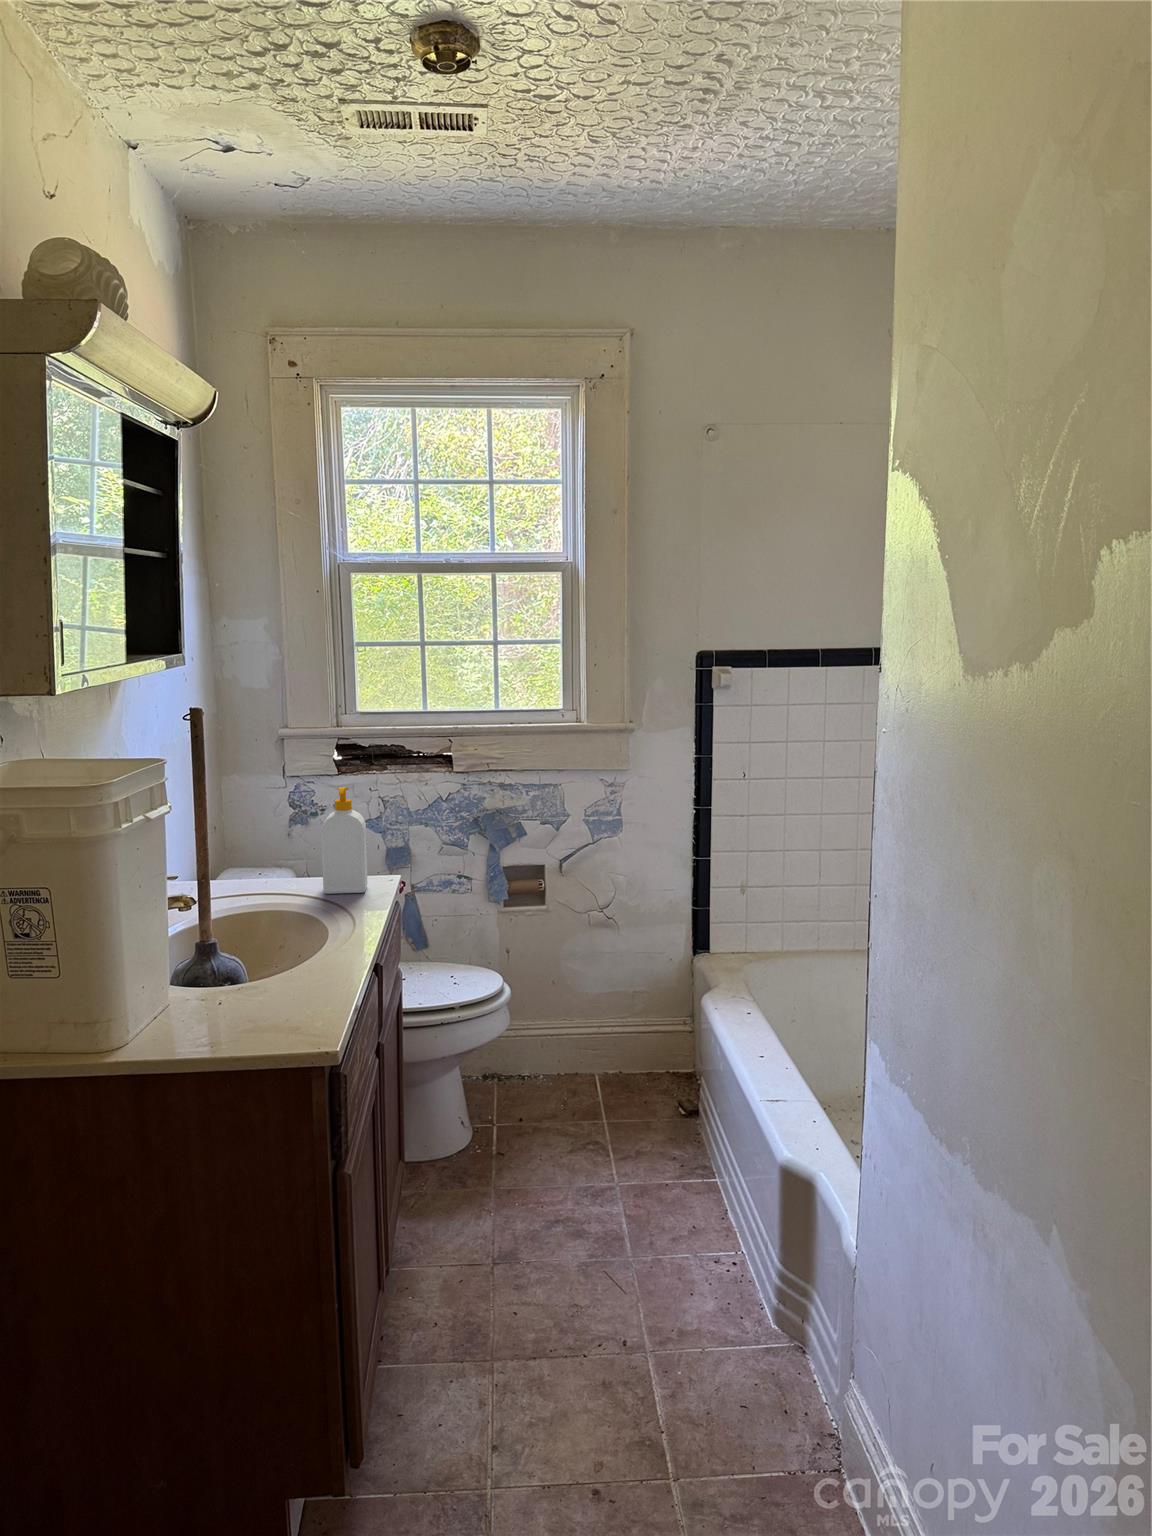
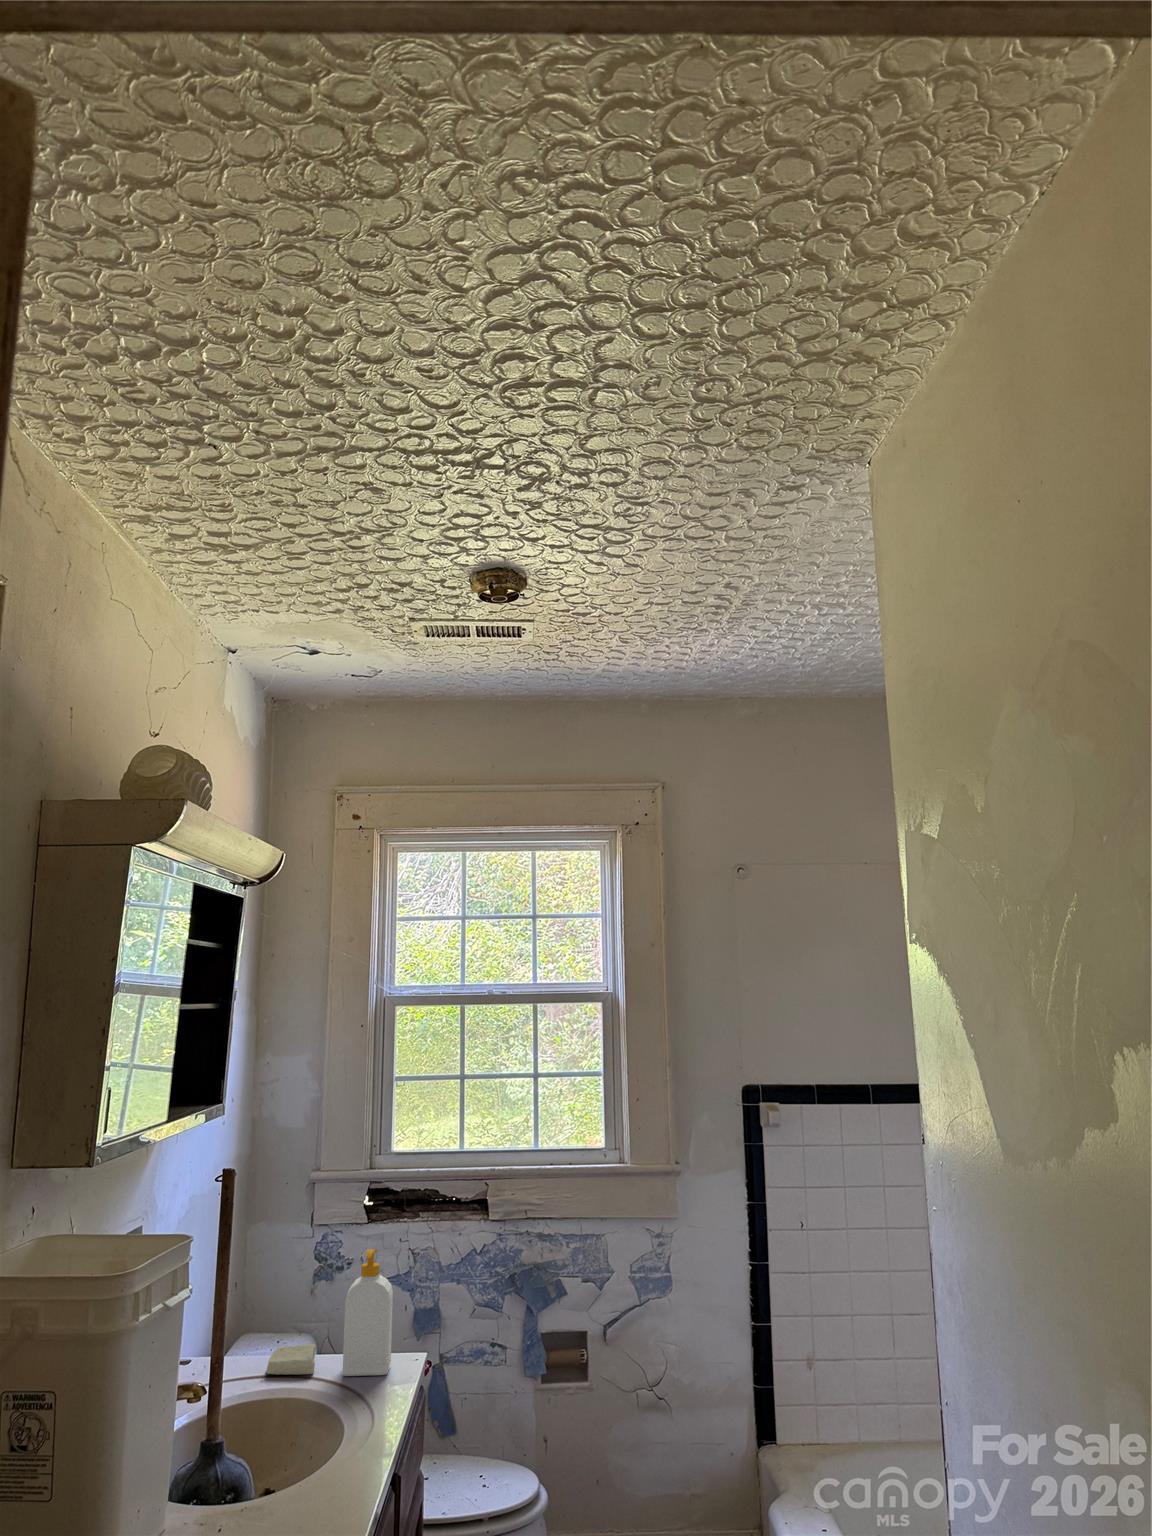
soap bar: none [252,868,297,893] -> present [266,1344,316,1375]

